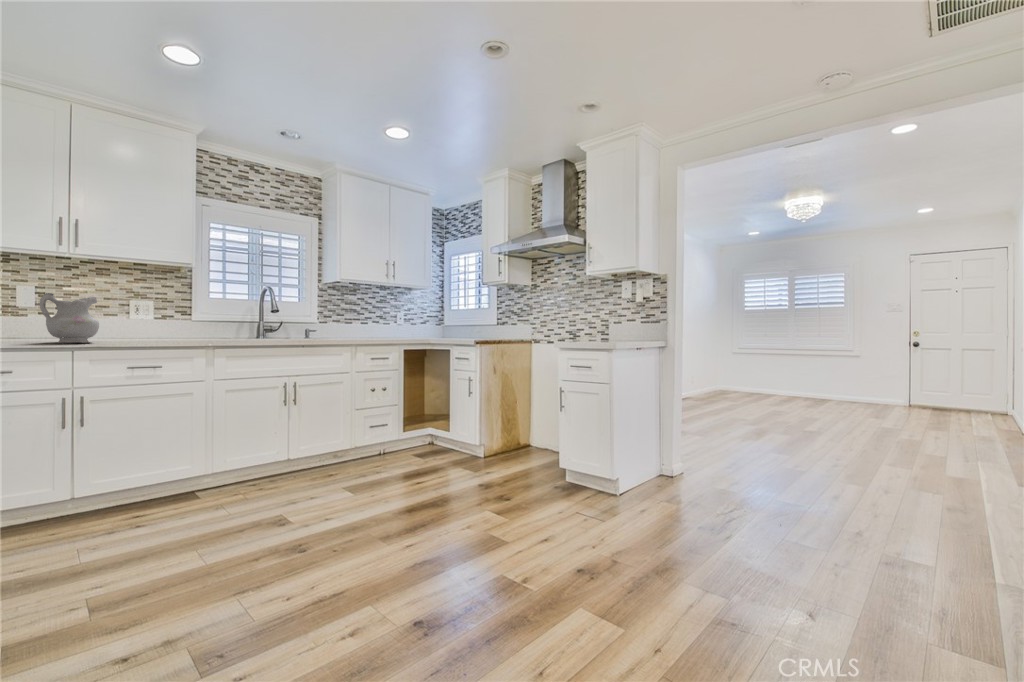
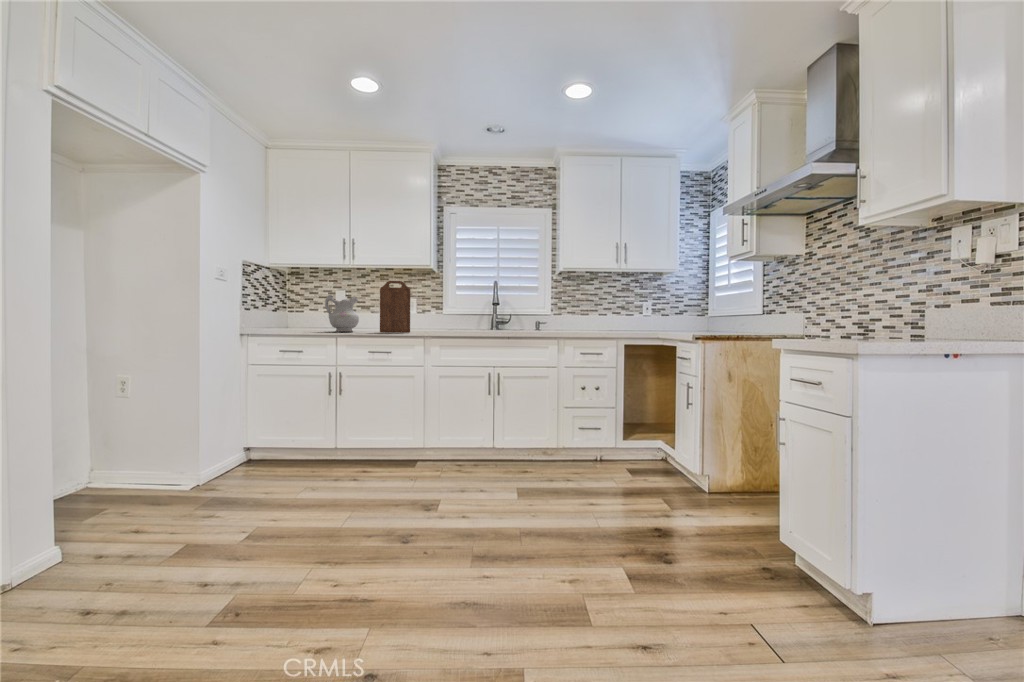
cutting board: none [139,280,185,343] -> present [380,281,411,333]

